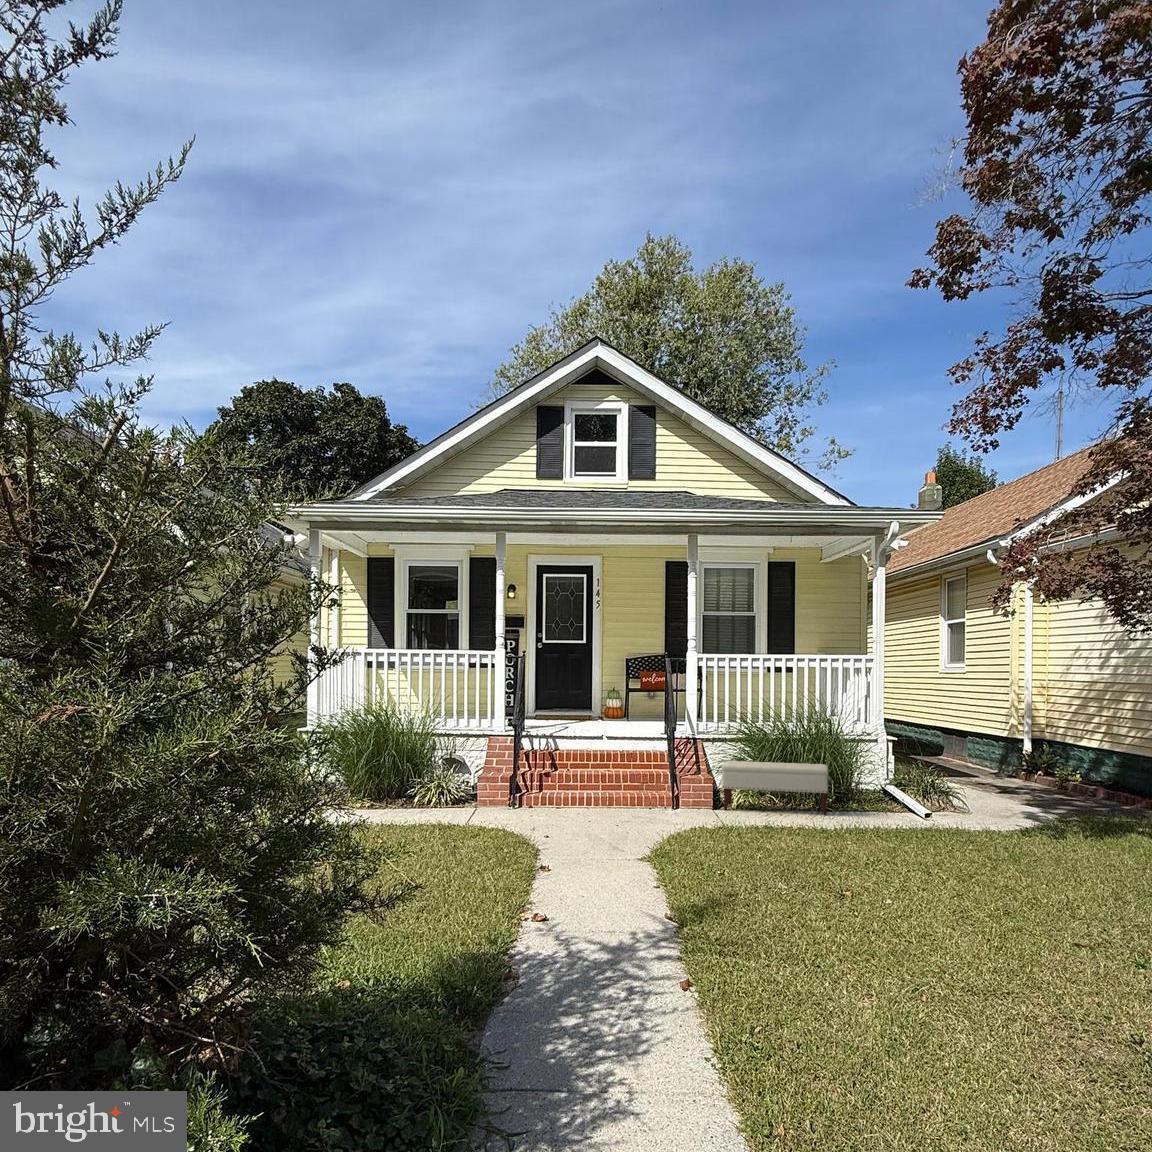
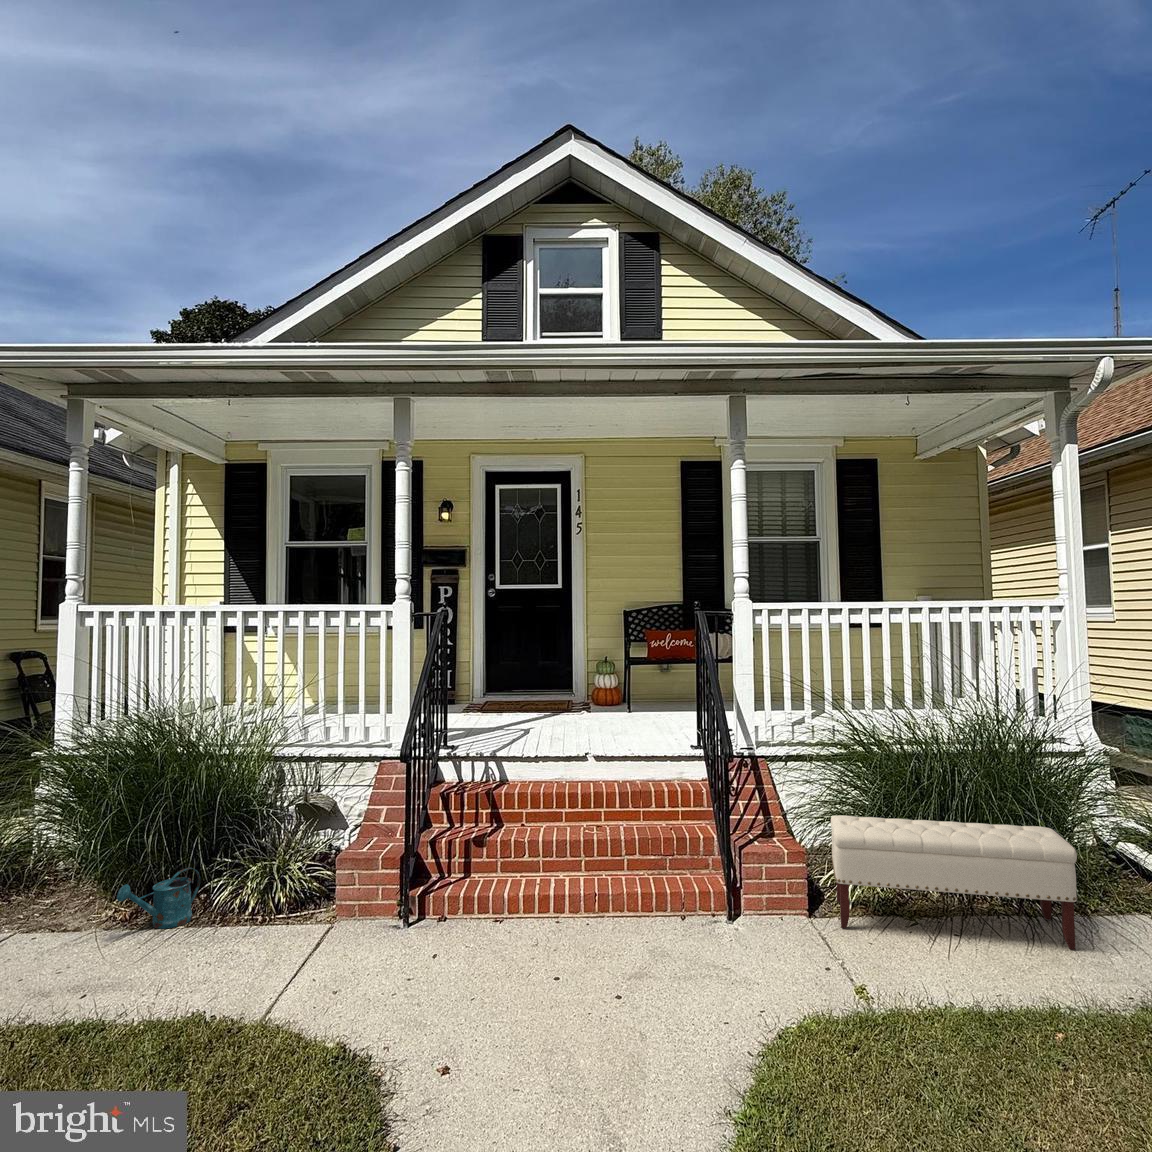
watering can: none [379,780,411,806] -> present [117,868,200,929]

